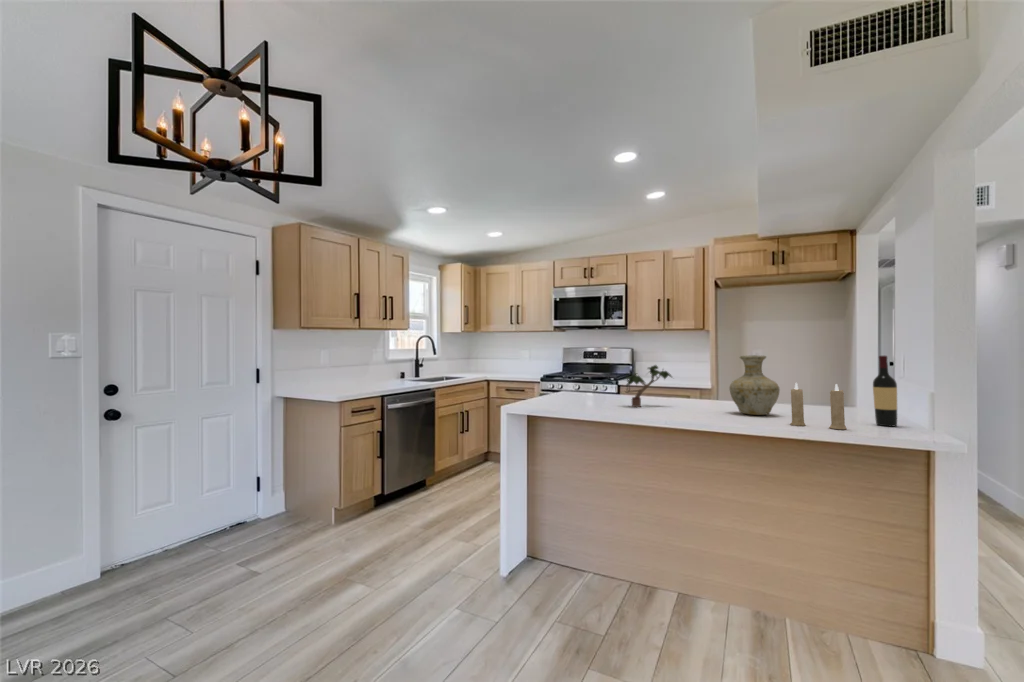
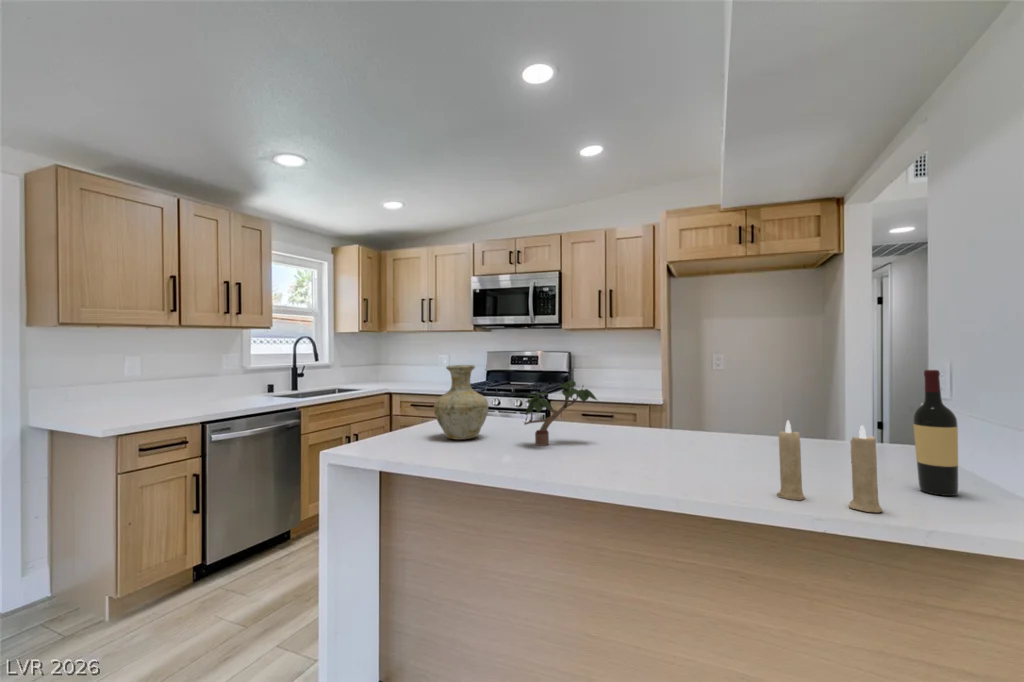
vase: present [730,355,780,415] -> present [434,365,488,440]

